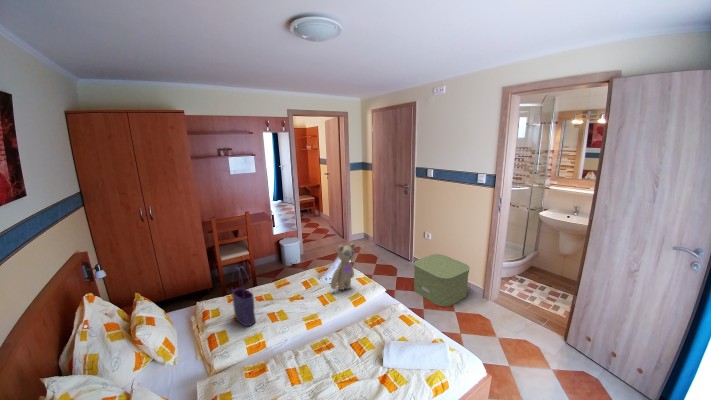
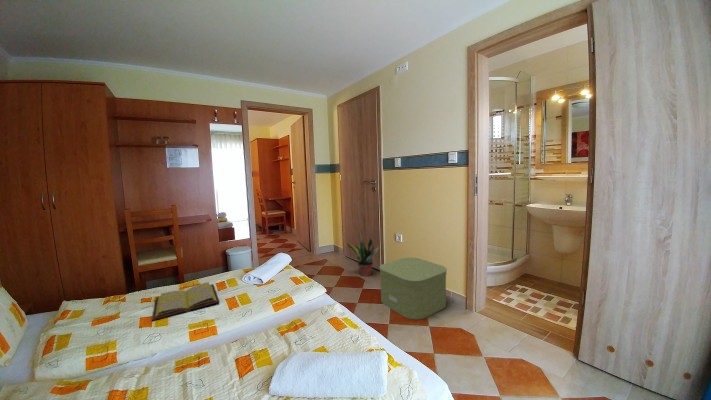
potted plant: none [382,229,410,265] -> present [347,234,378,276]
teddy bear: present [331,243,355,290] -> none [242,223,280,289]
tote bag: present [232,268,256,326] -> none [64,242,100,338]
diary: none [272,283,320,314] -> present [152,282,220,321]

